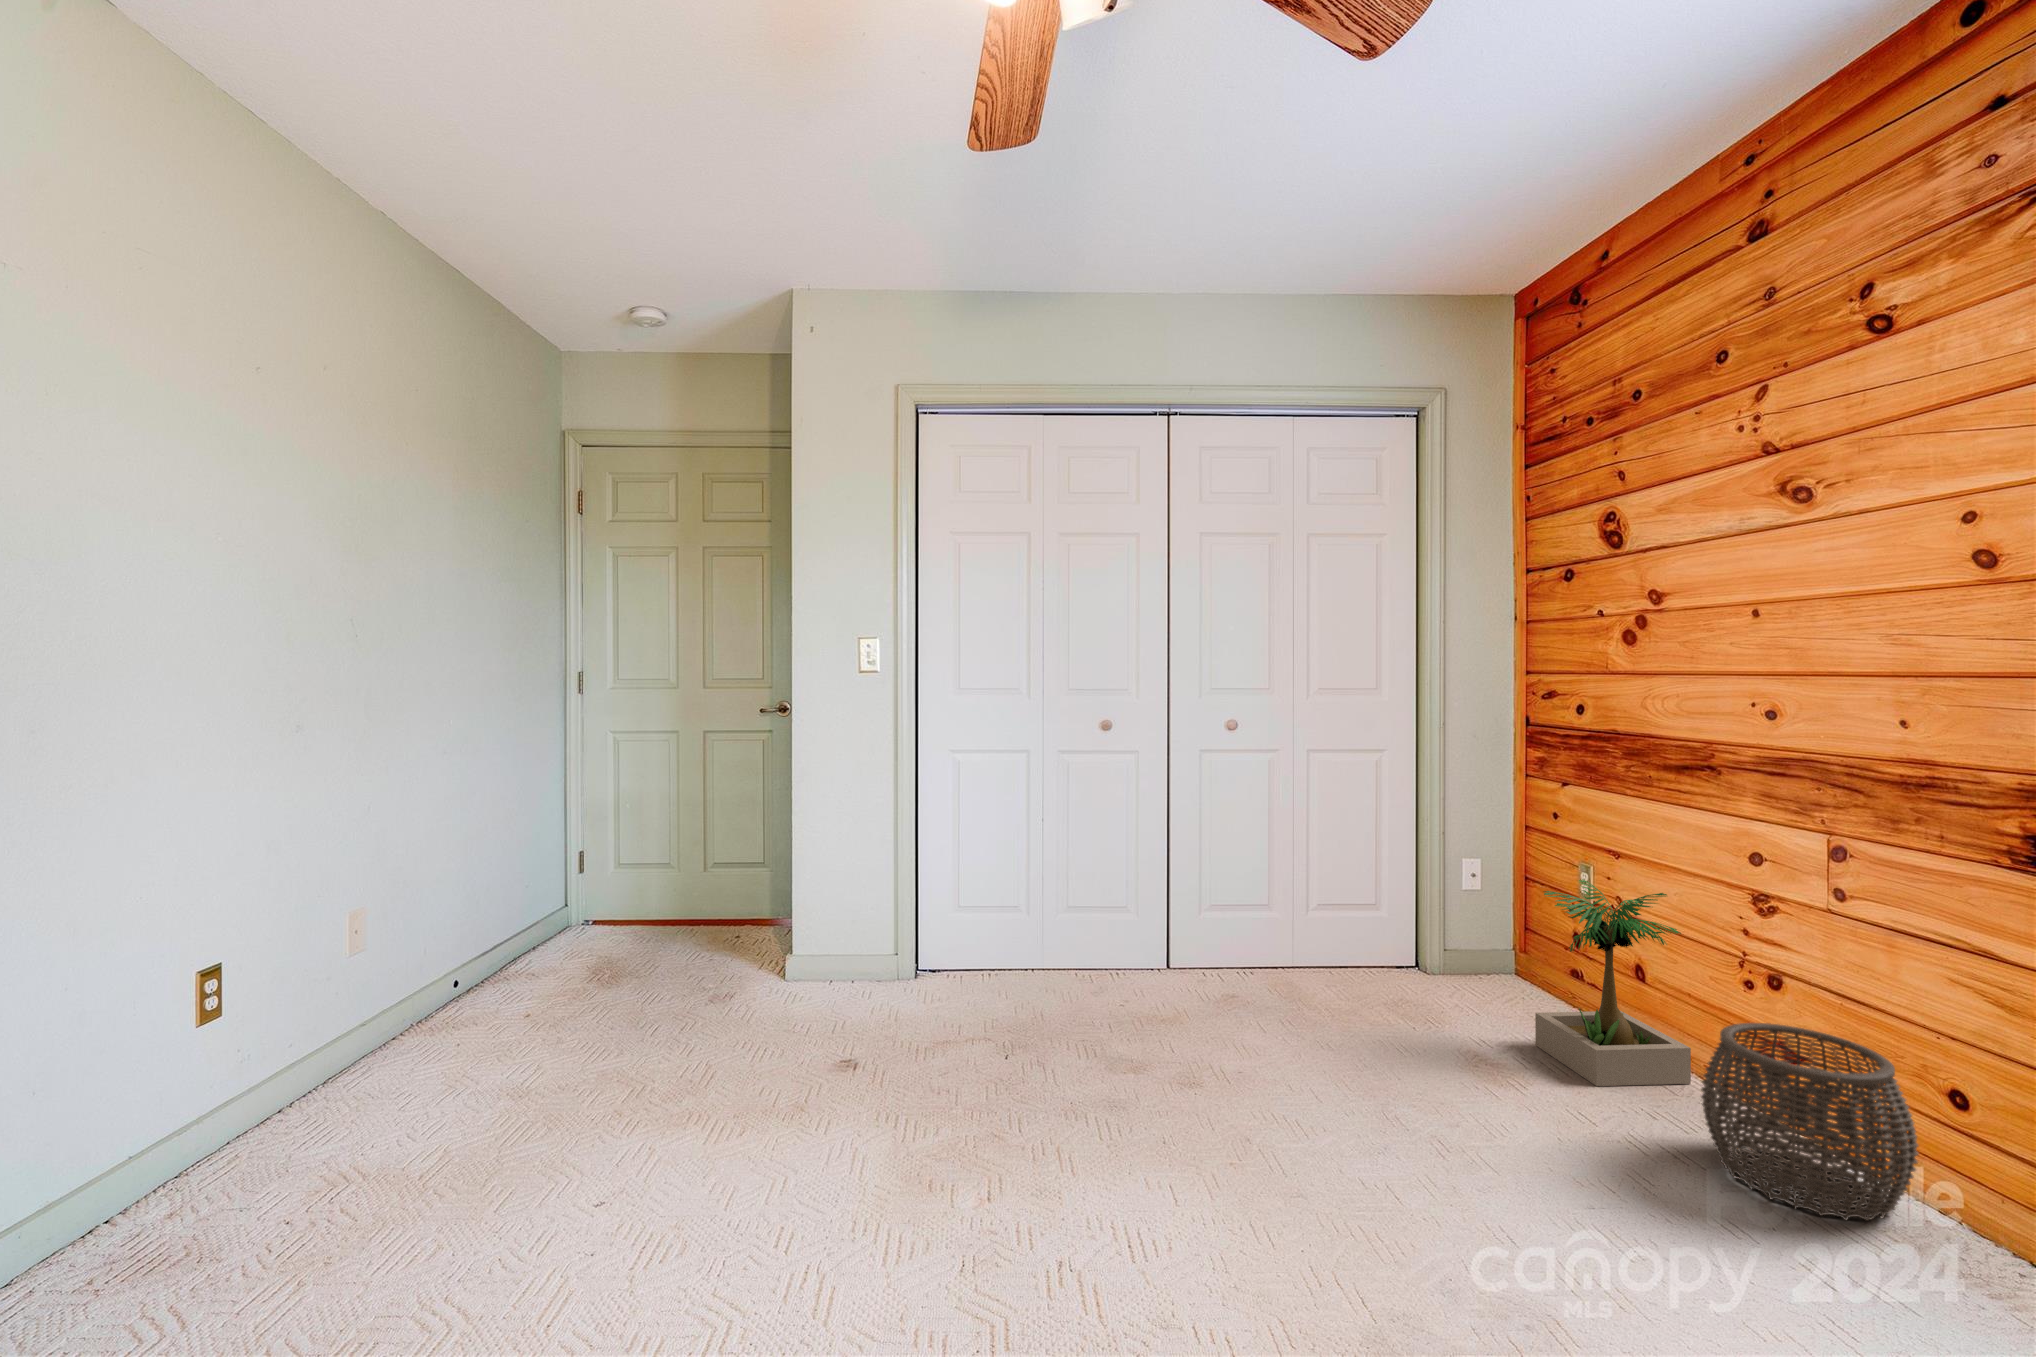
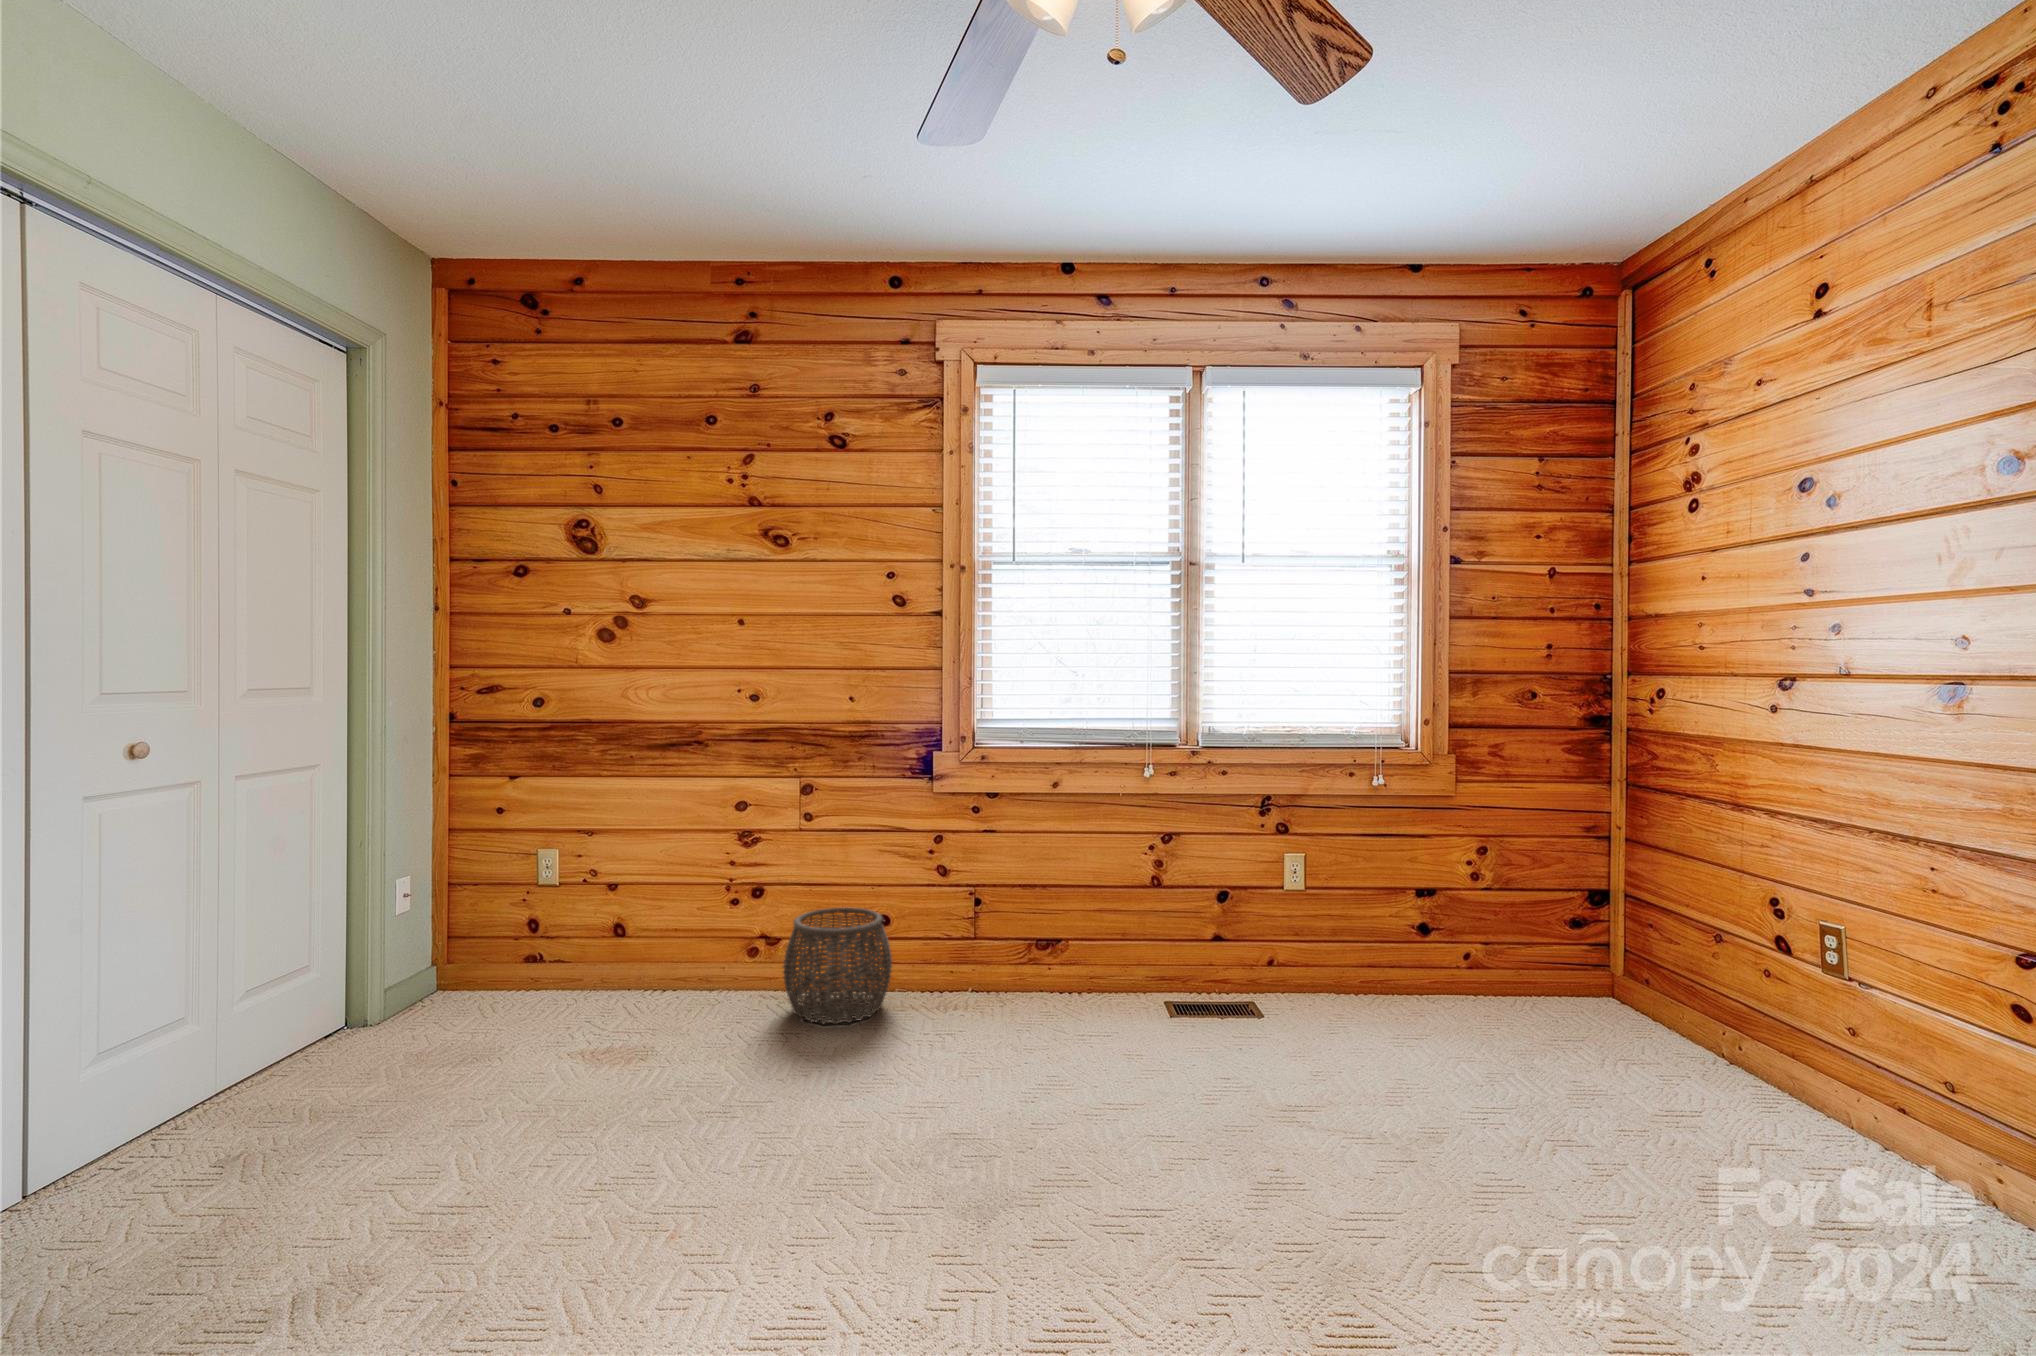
potted plant: present [1535,879,1691,1086] -> none [593,850,721,1027]

